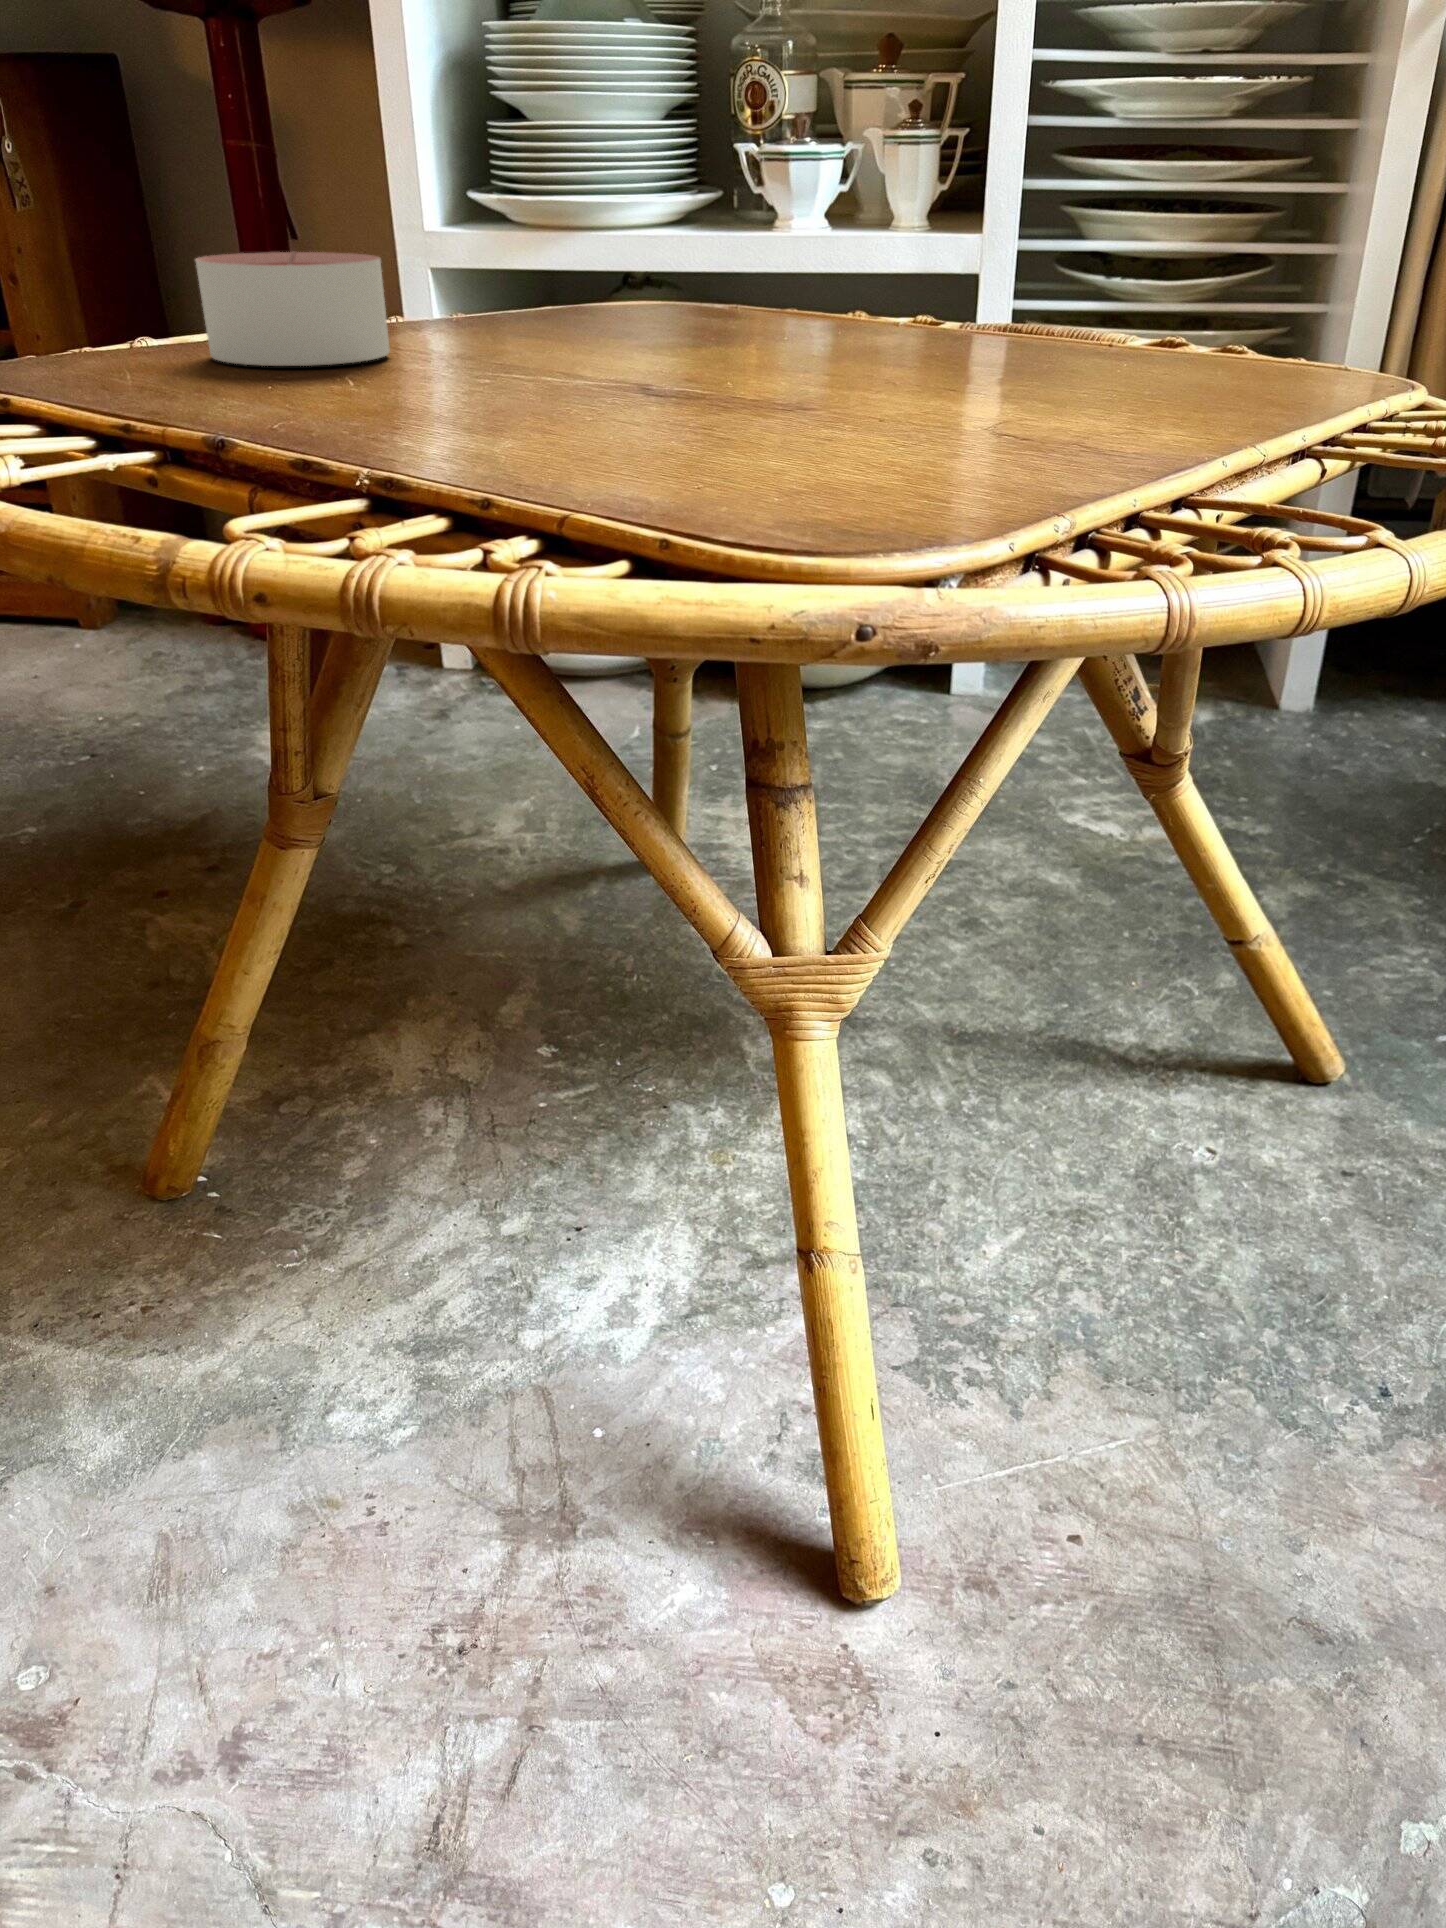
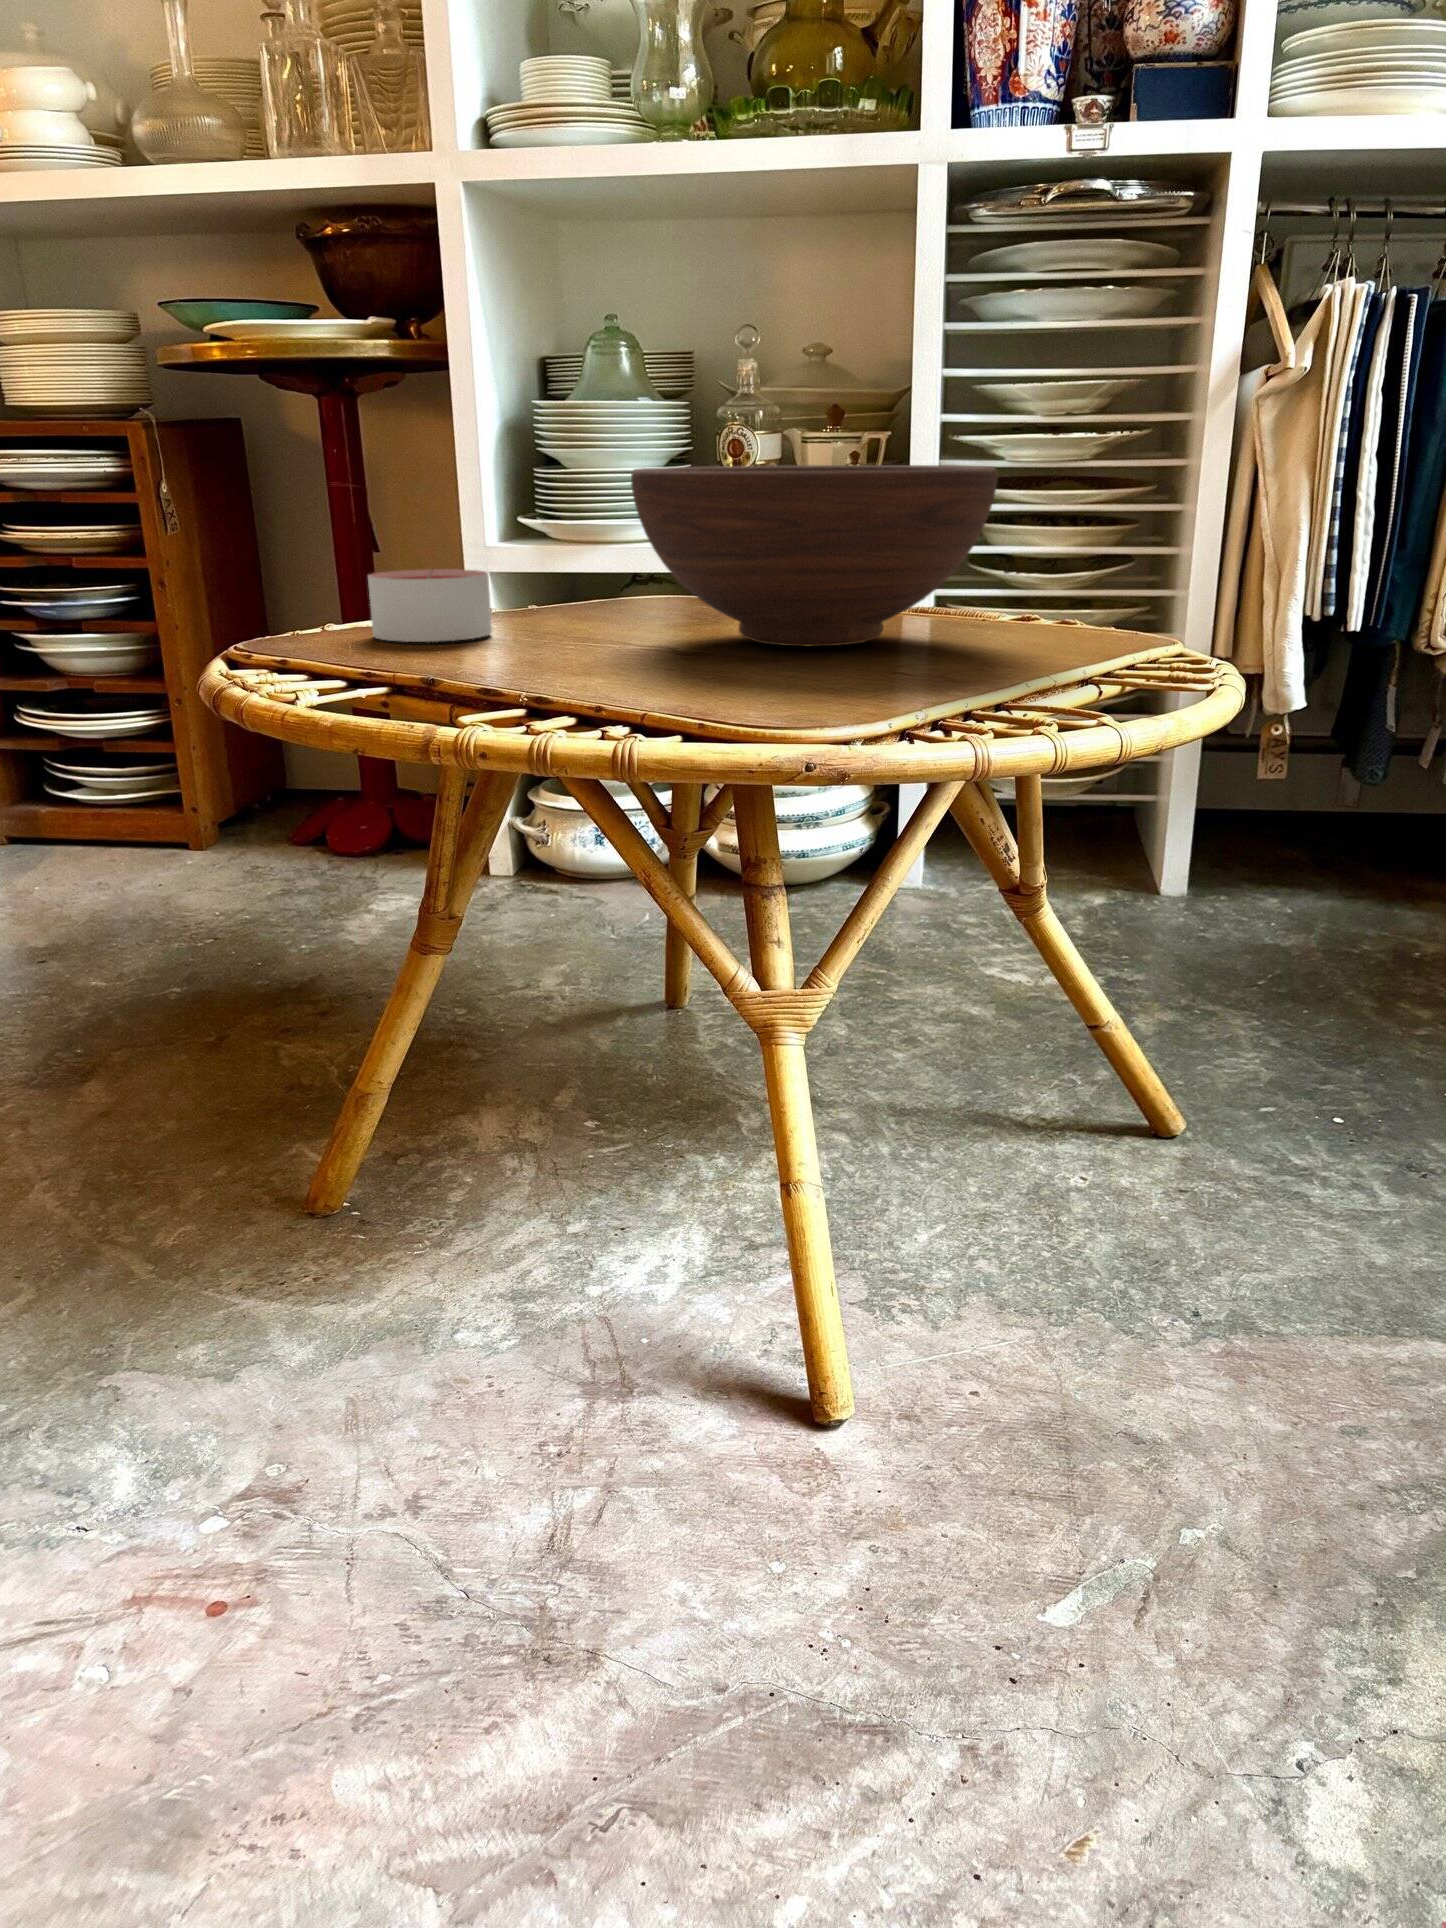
fruit bowl: none [588,82,1163,384] -> present [631,465,998,646]

